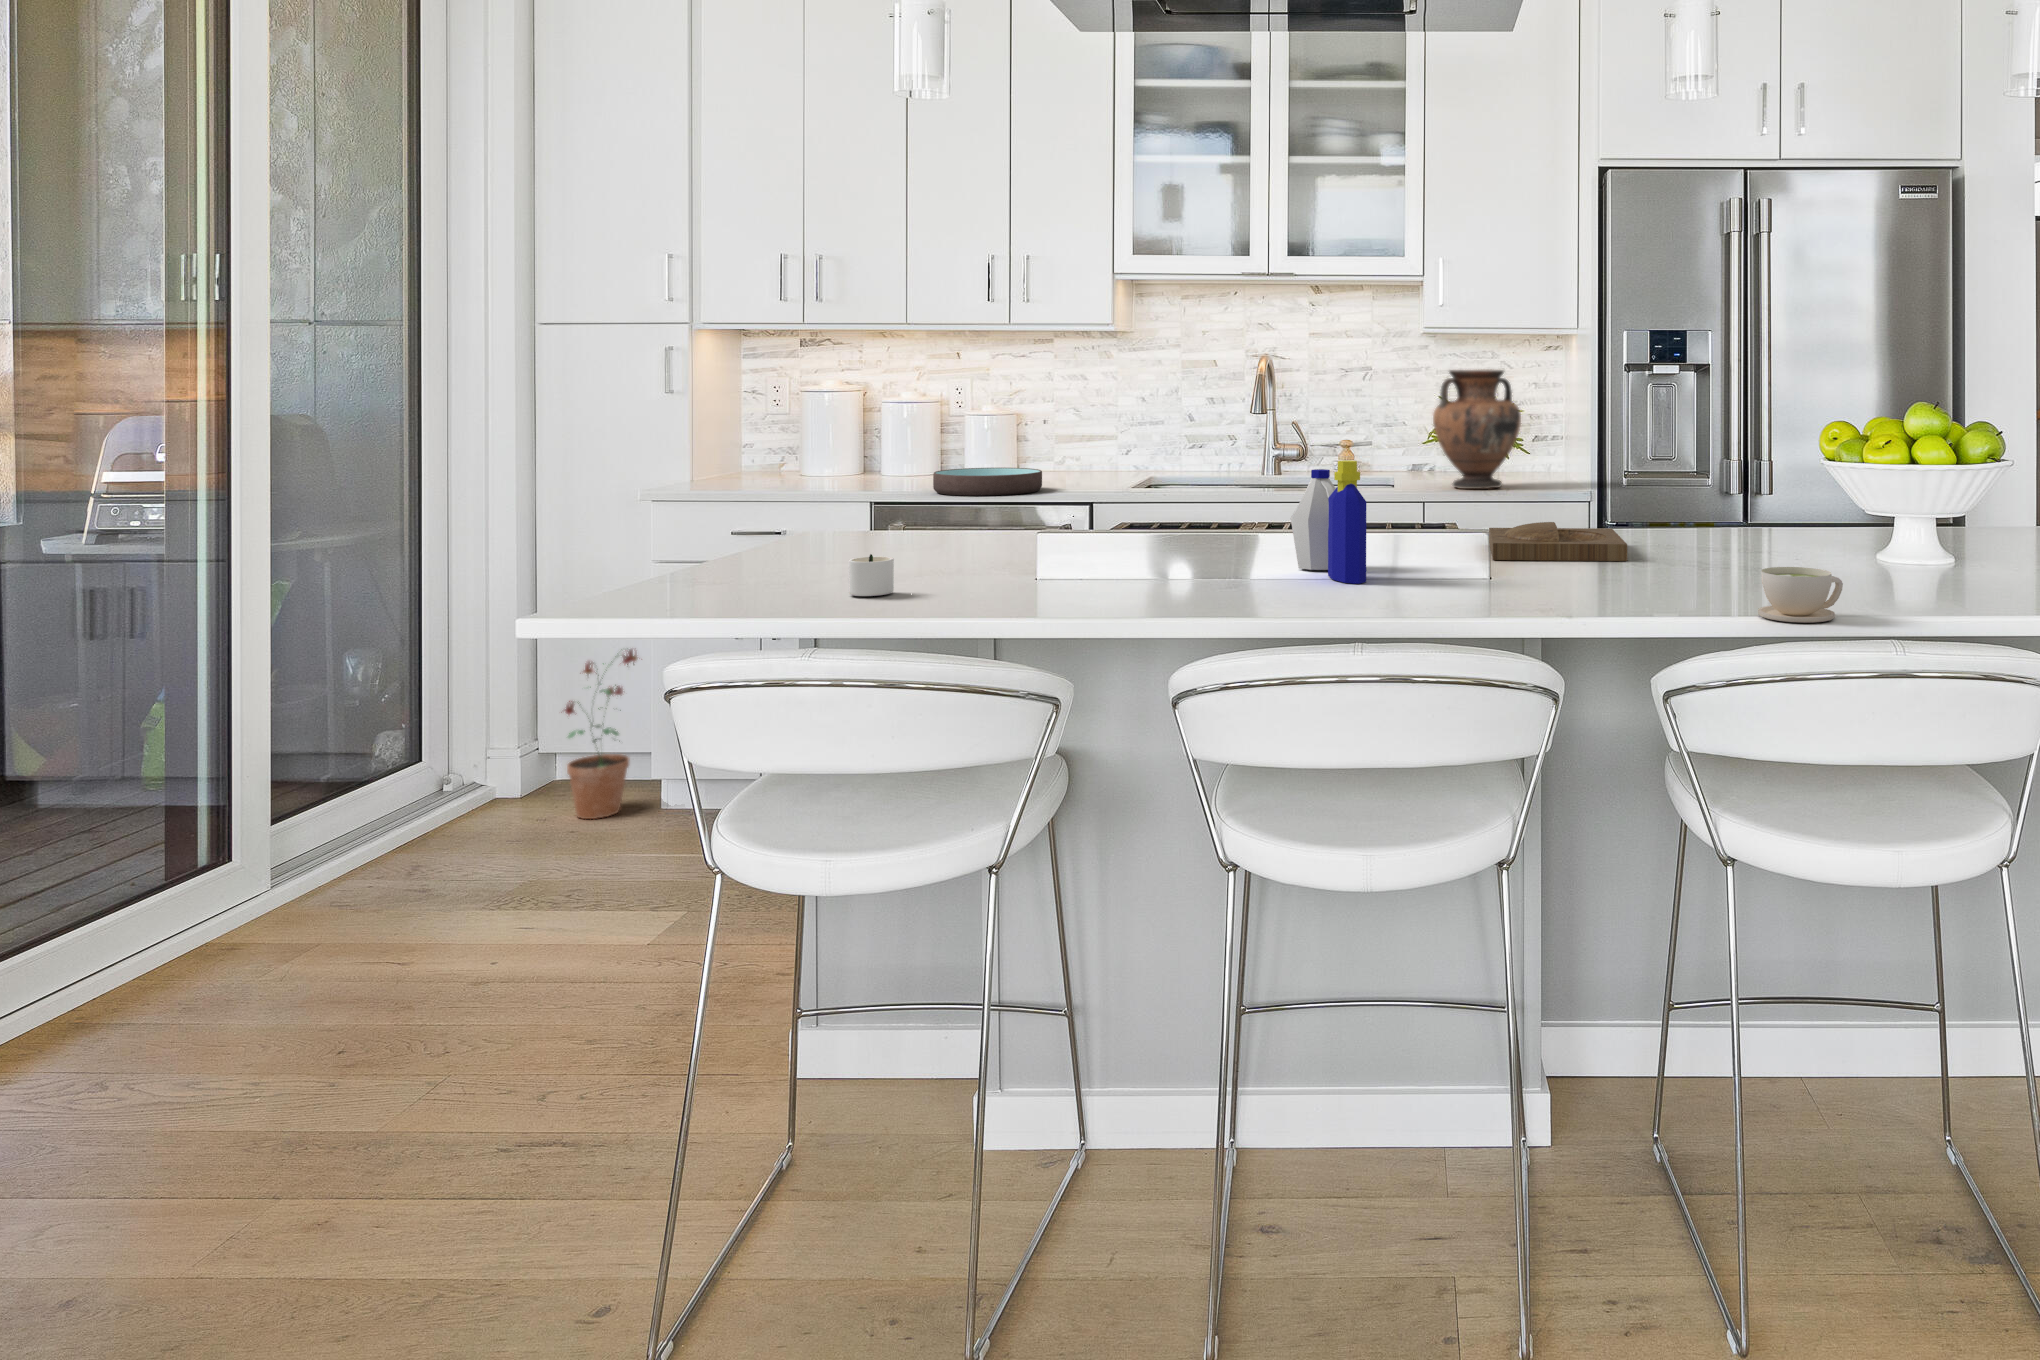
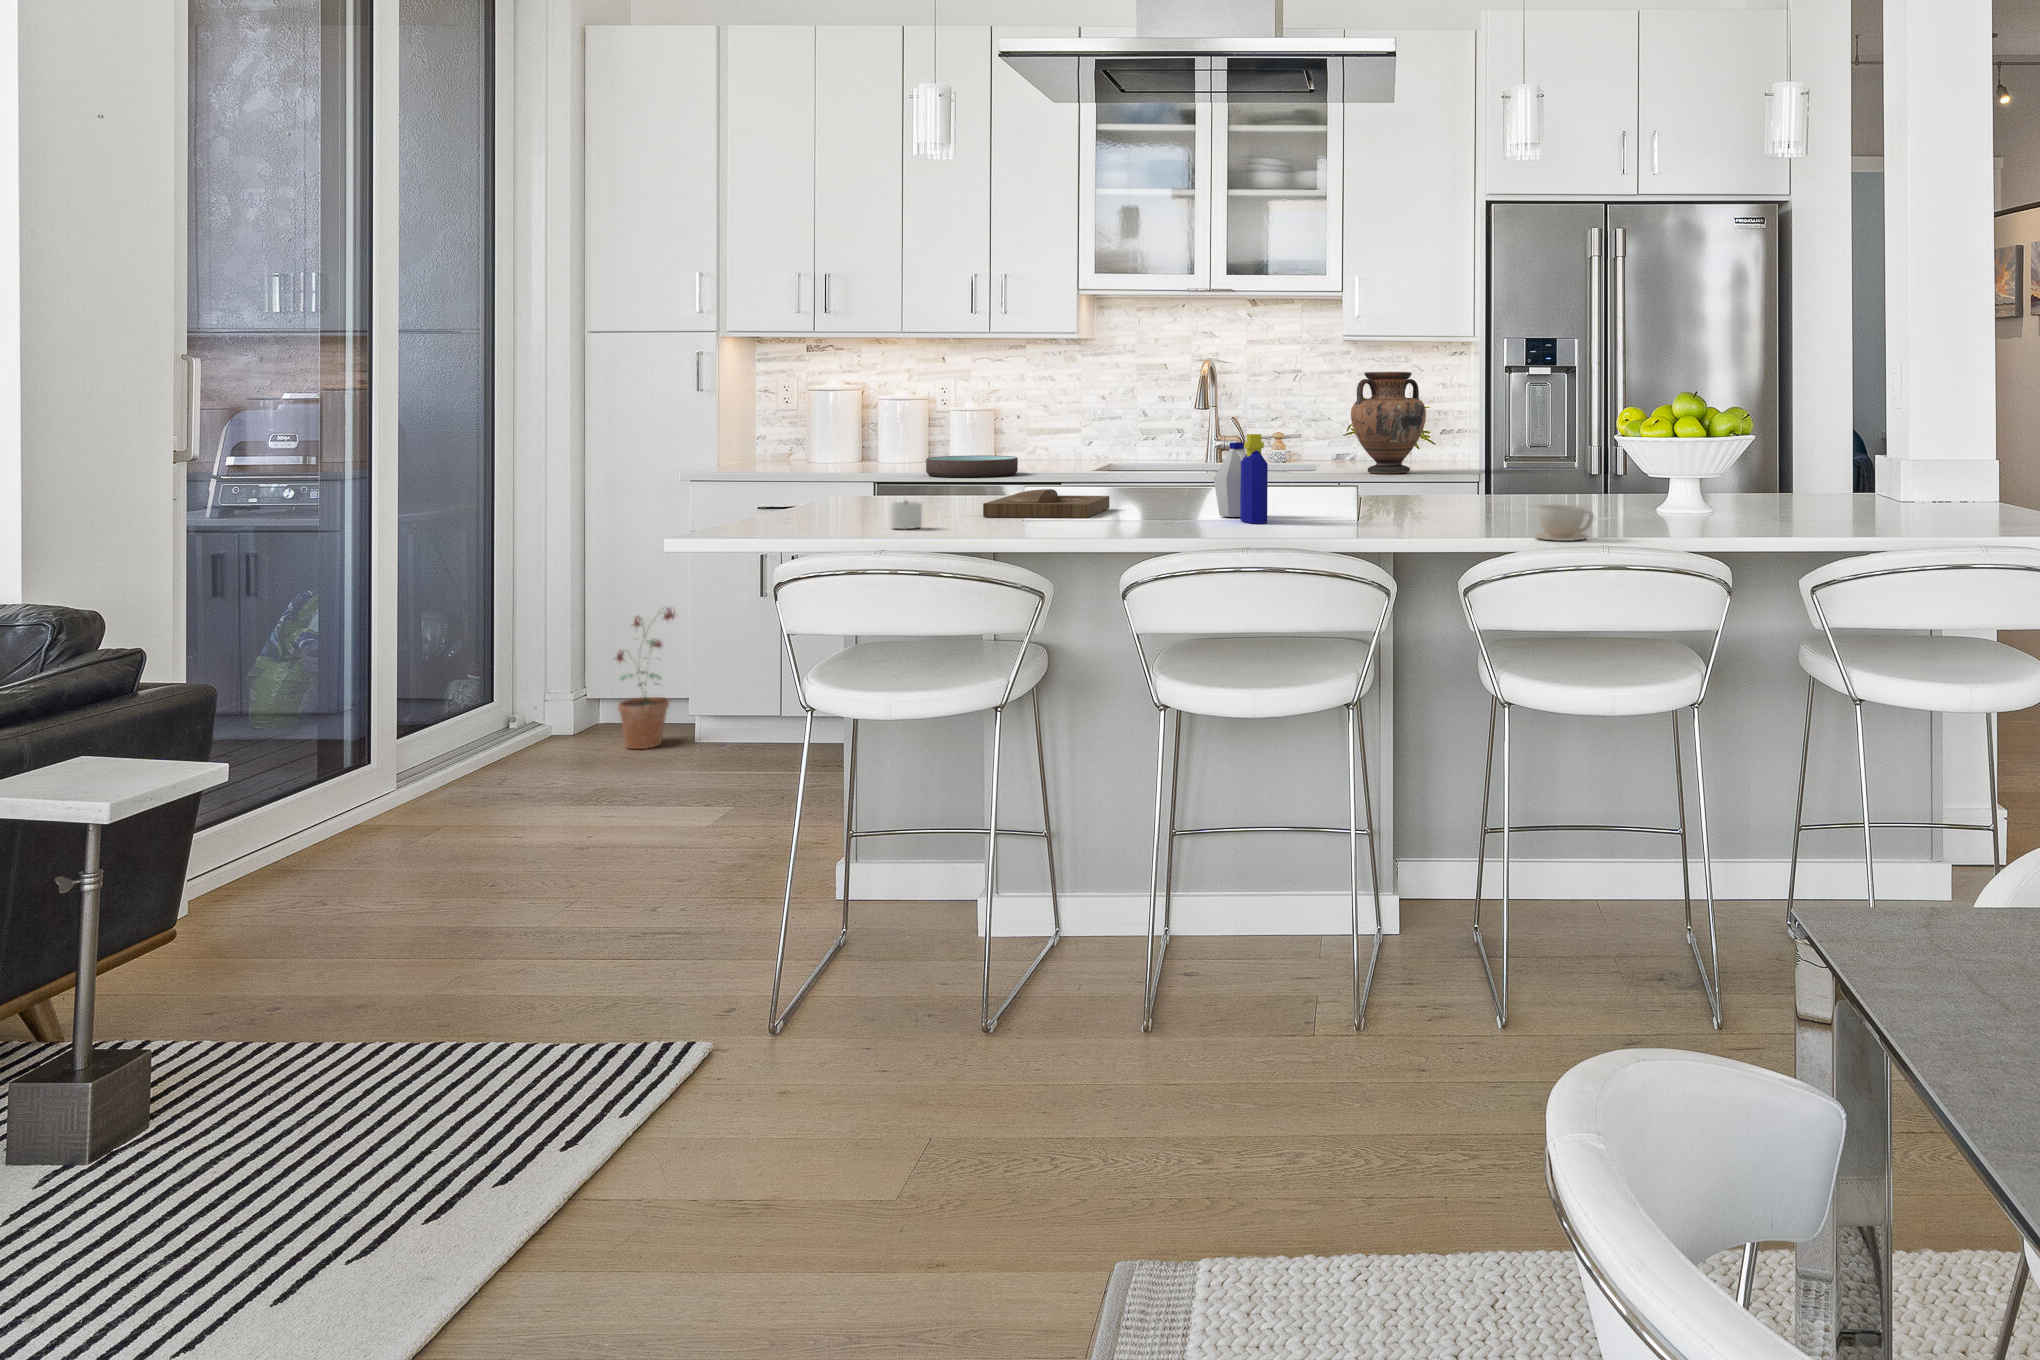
tray: present [1489,522,1627,561] -> present [983,489,1110,518]

